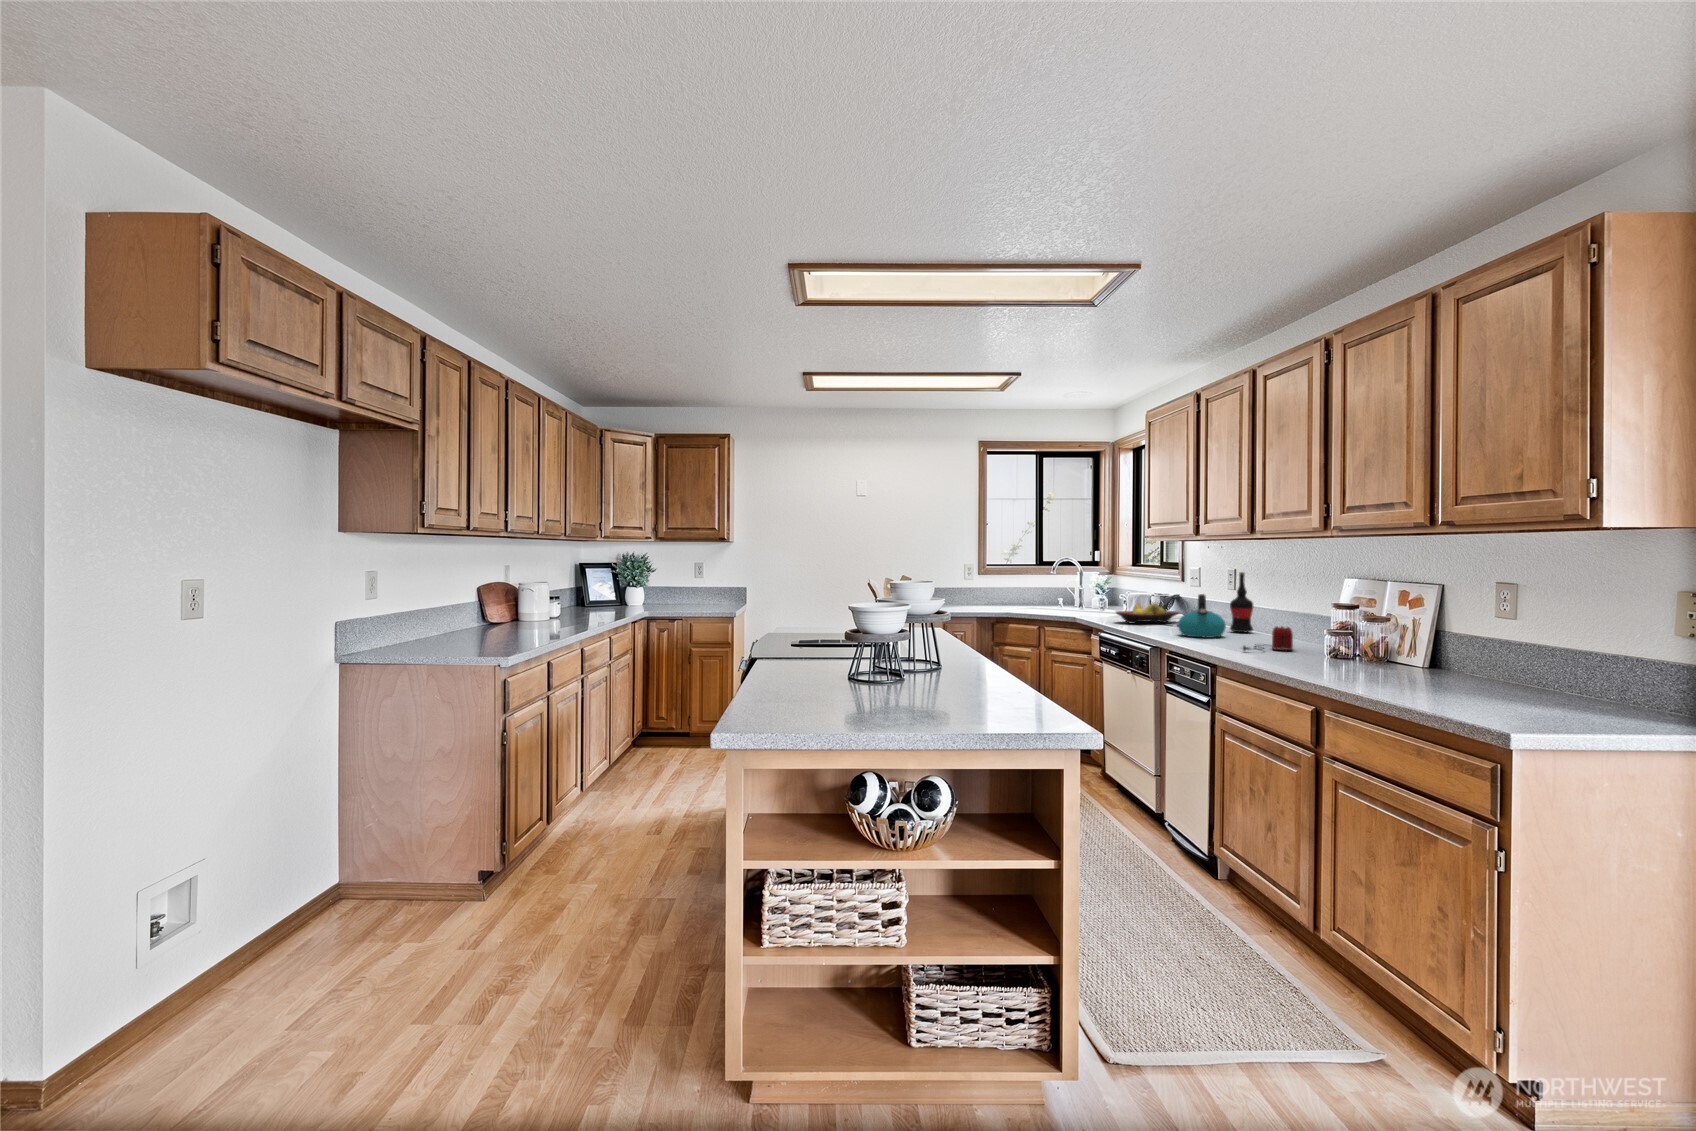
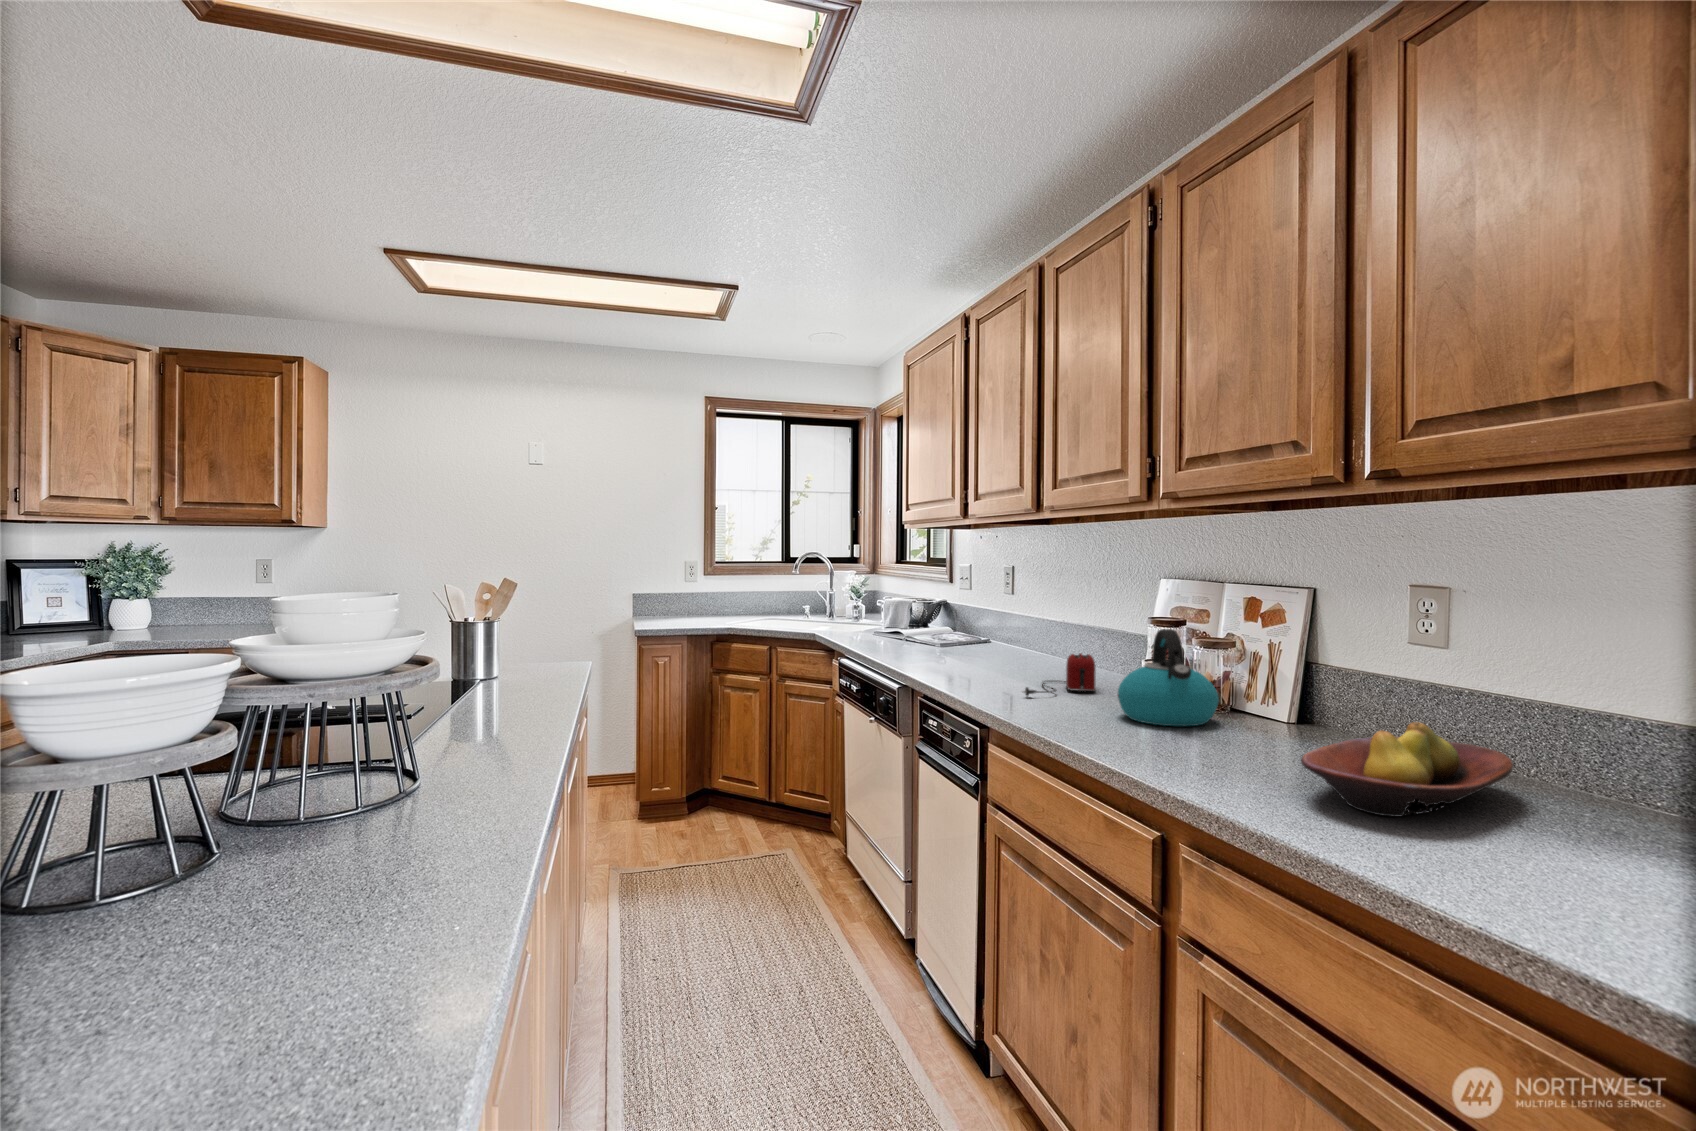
wine bottle: present [1230,572,1254,632] -> none [1009,571,1040,657]
kettle: present [1178,594,1226,638] -> present [1118,629,1219,726]
fruit bowl: present [1116,604,1179,624] -> present [1301,722,1513,817]

